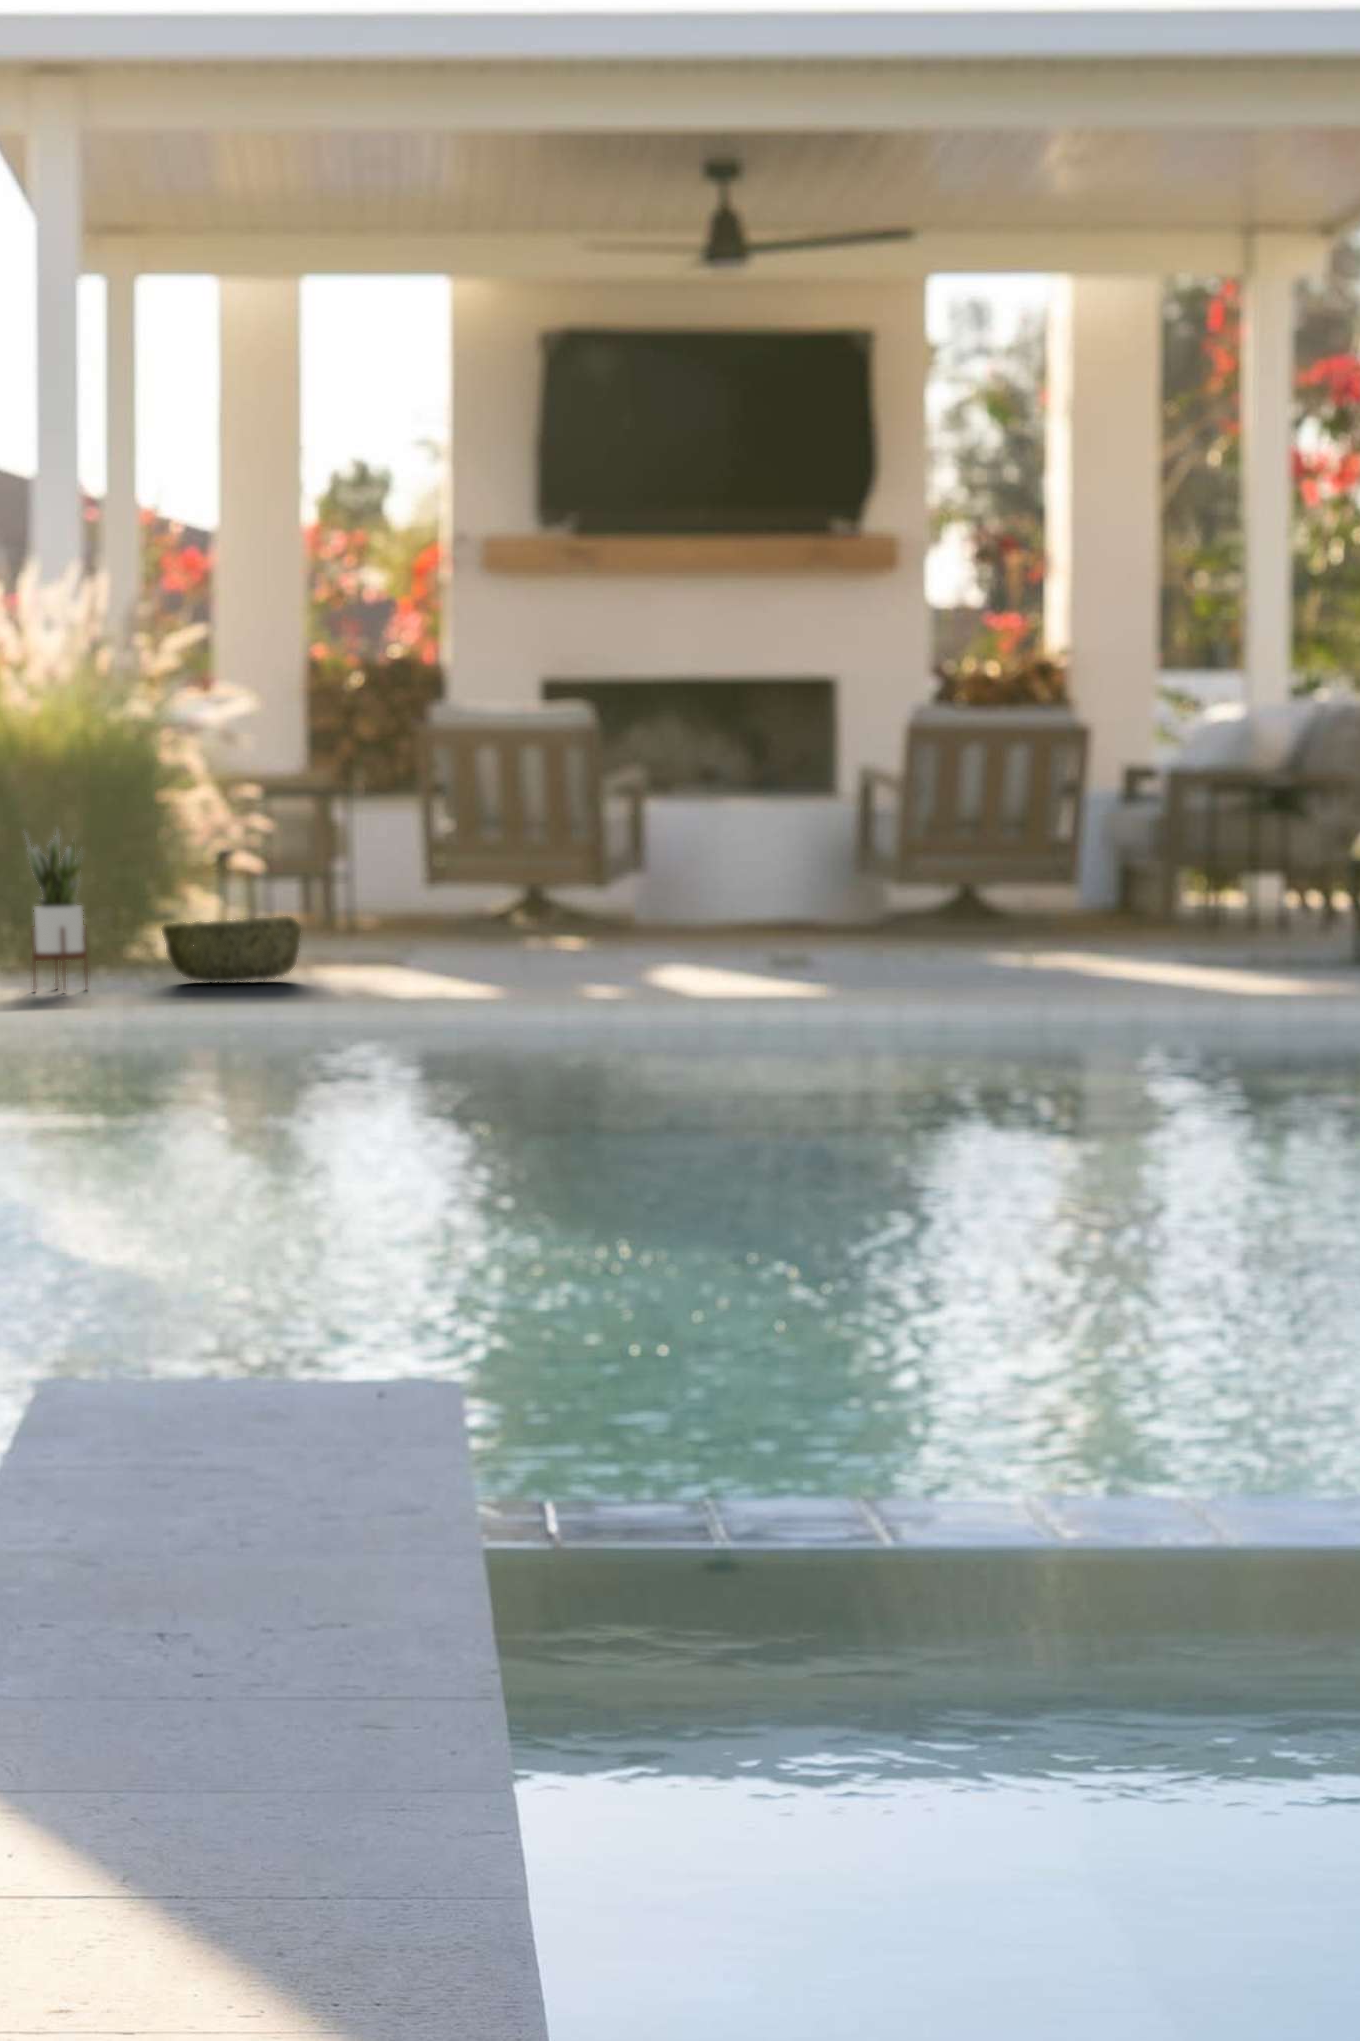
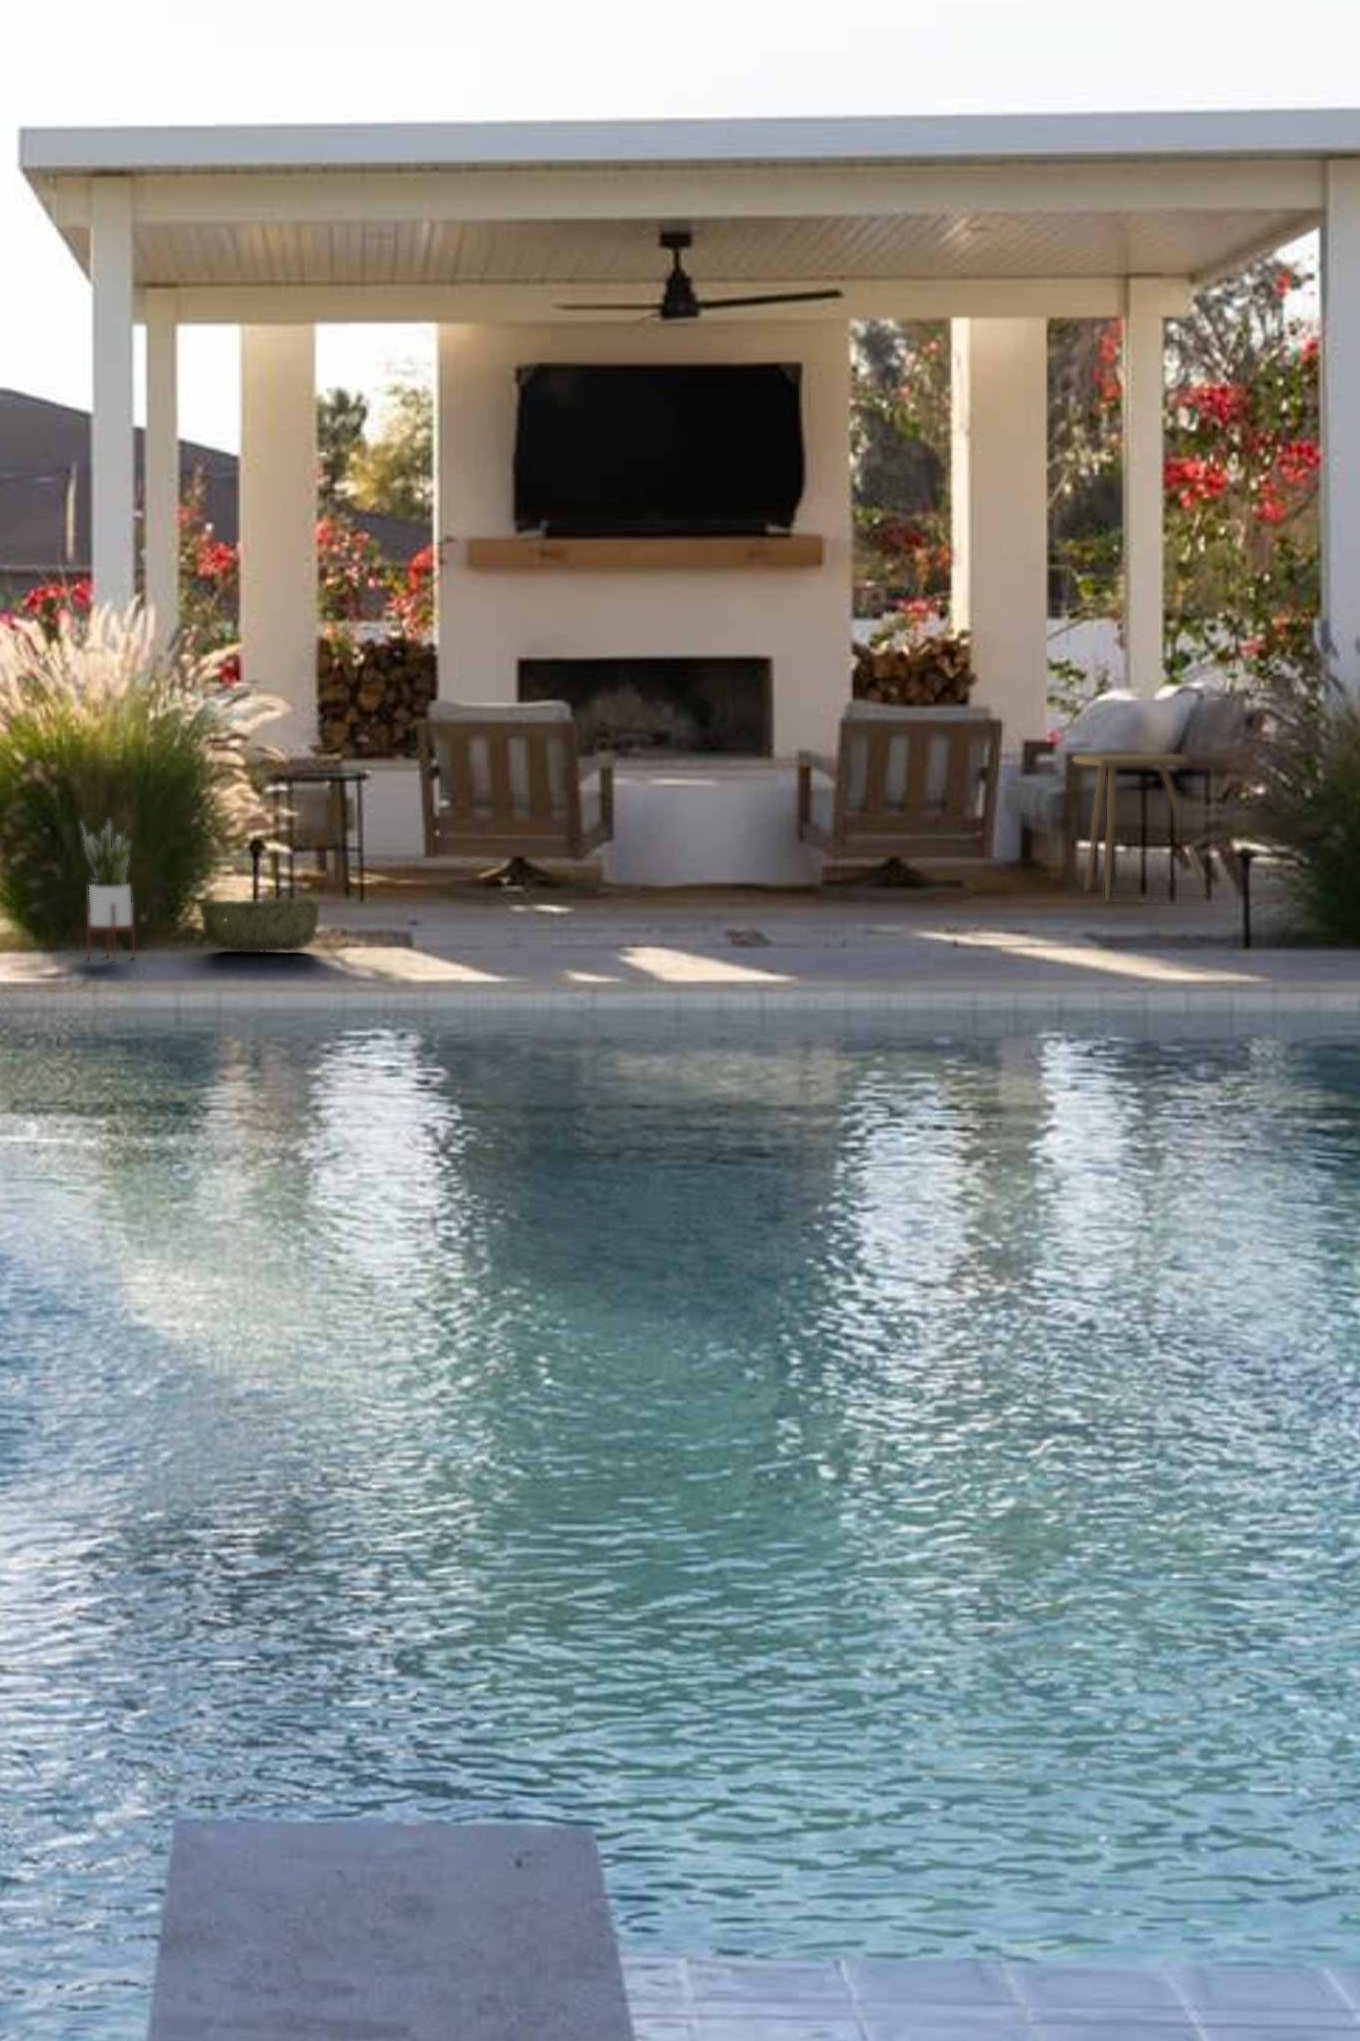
side table: none [1158,757,1303,923] -> present [1073,754,1207,900]

